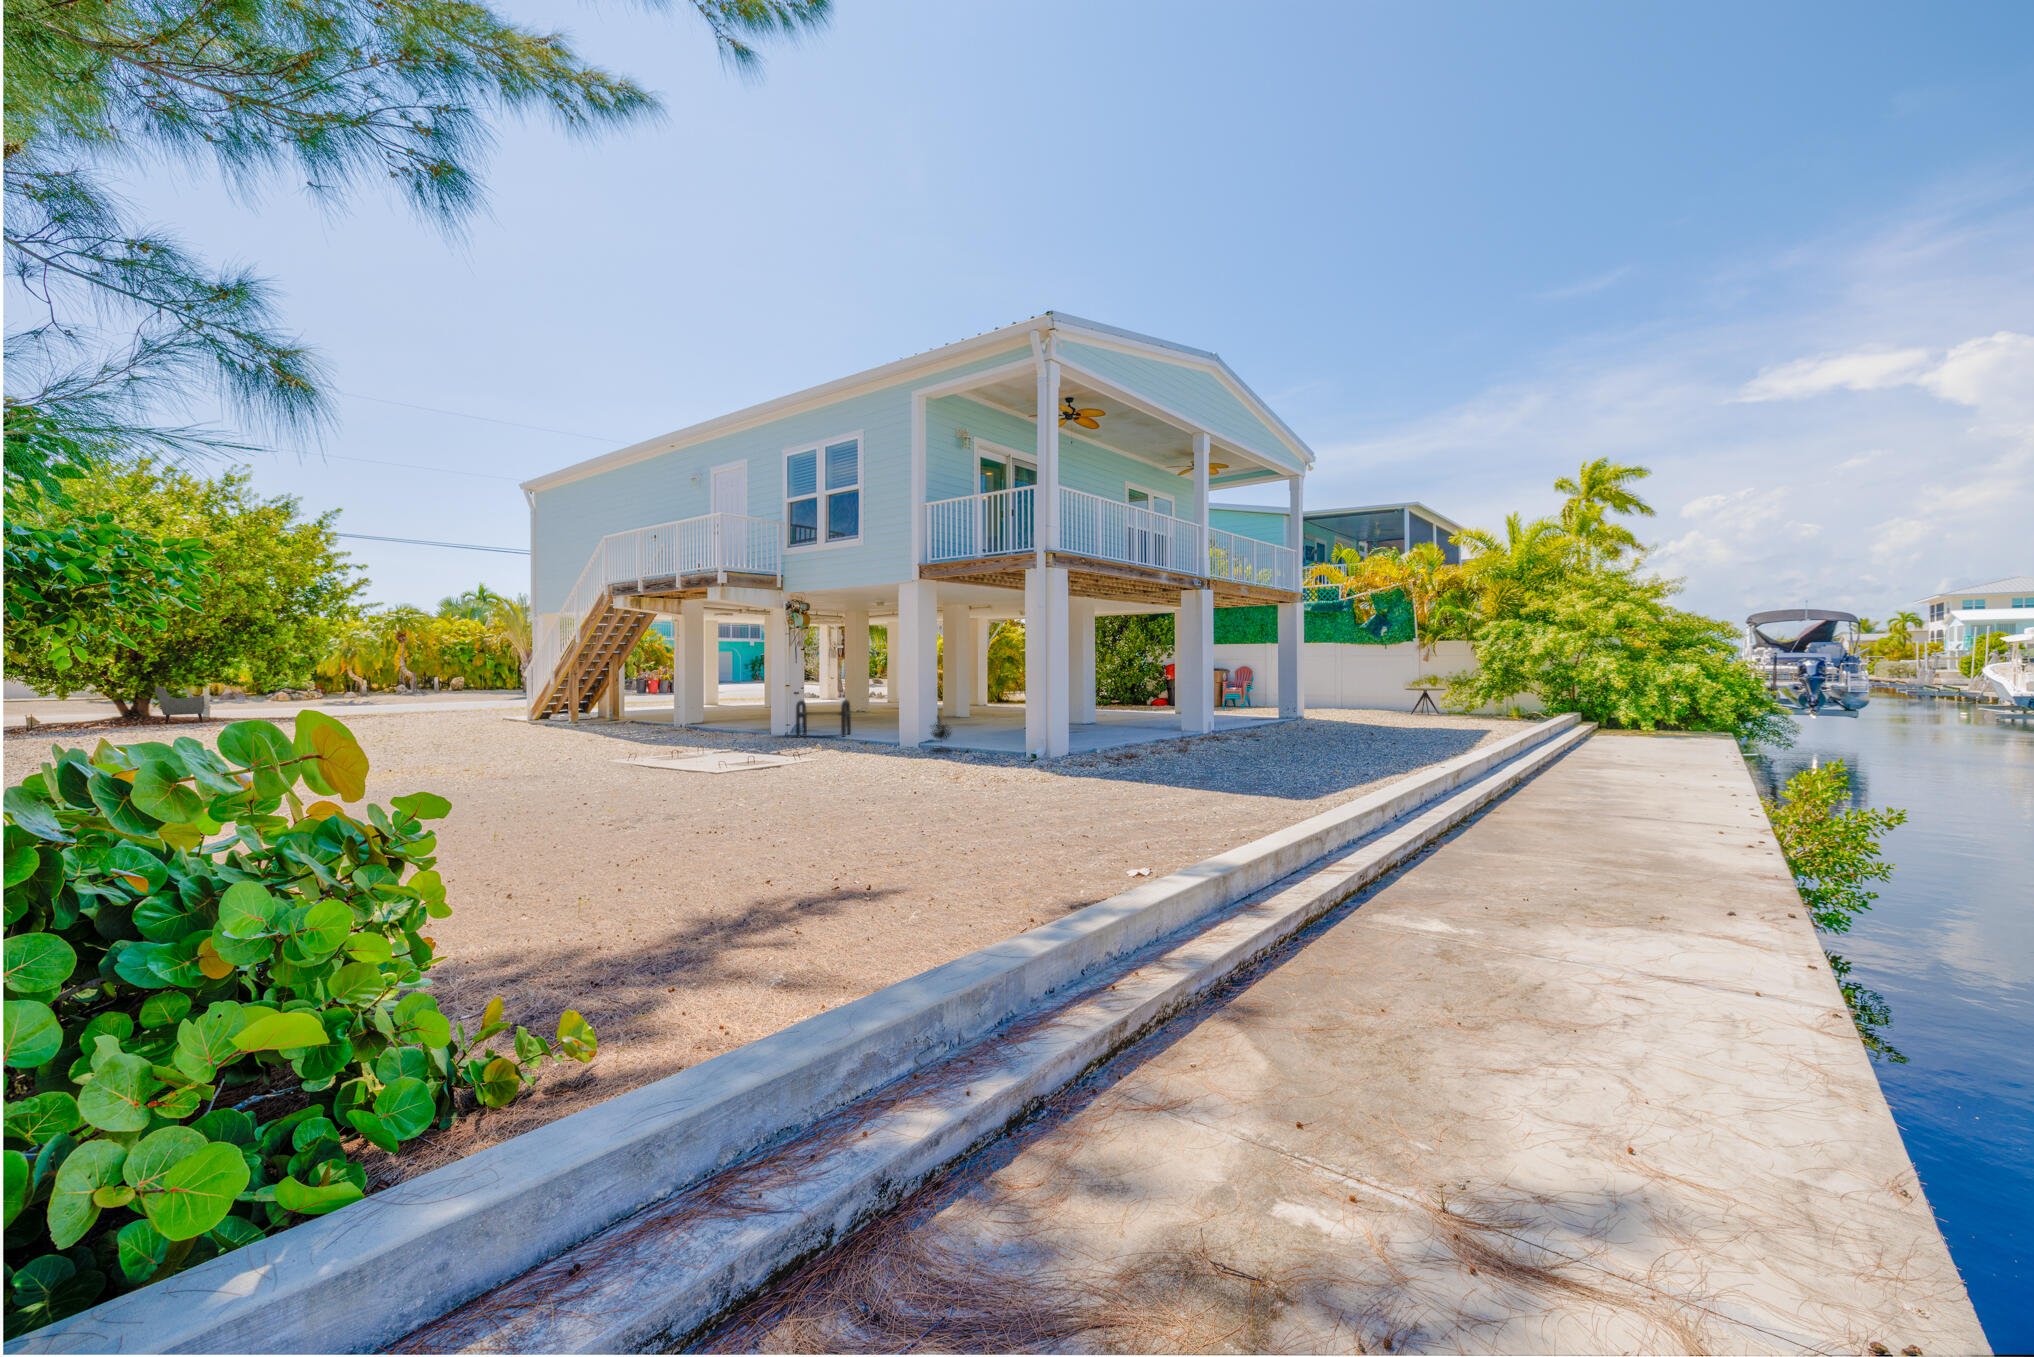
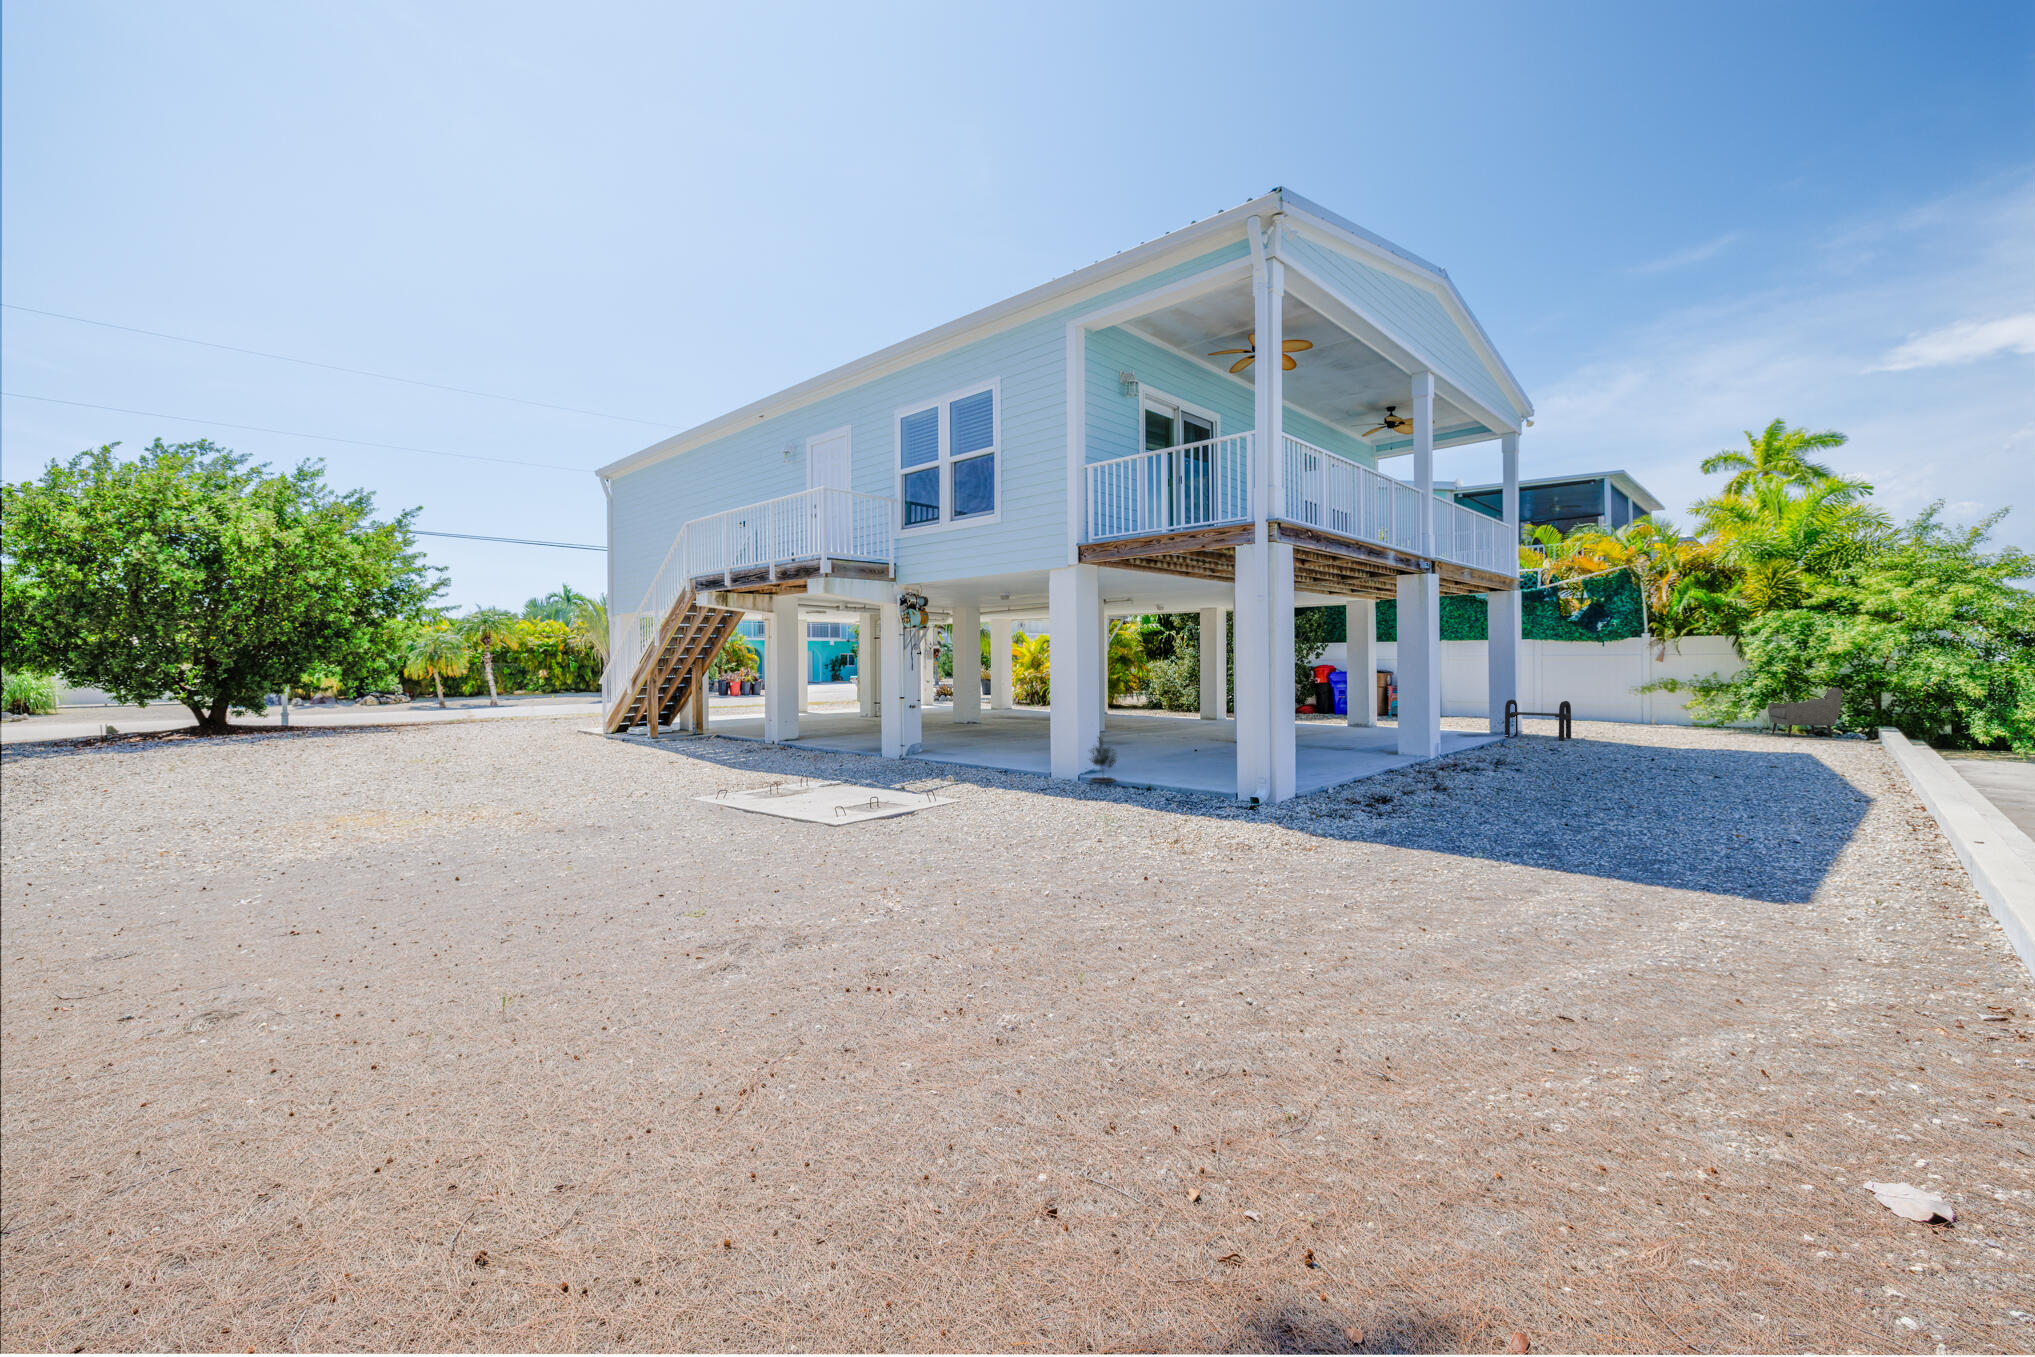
chair: present [155,686,205,724] -> present [1768,688,1843,738]
round table: present [1405,688,1446,715] -> none [1637,694,1695,729]
bench: present [796,700,851,737] -> present [1505,699,1571,741]

